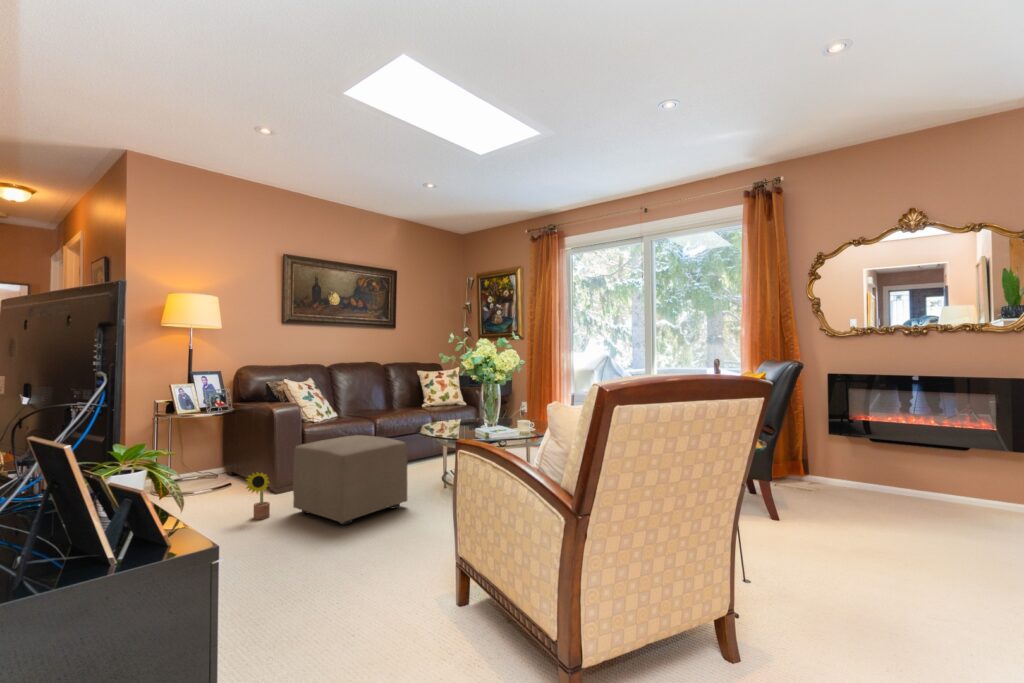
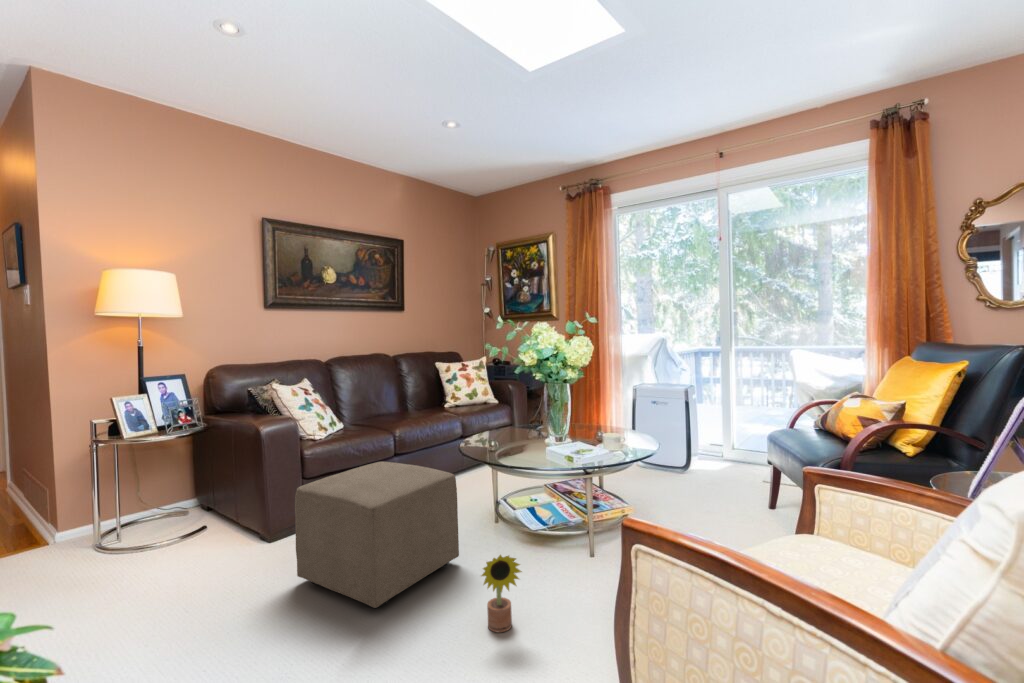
decorative plant: present [245,472,270,519] -> present [481,555,522,632]

